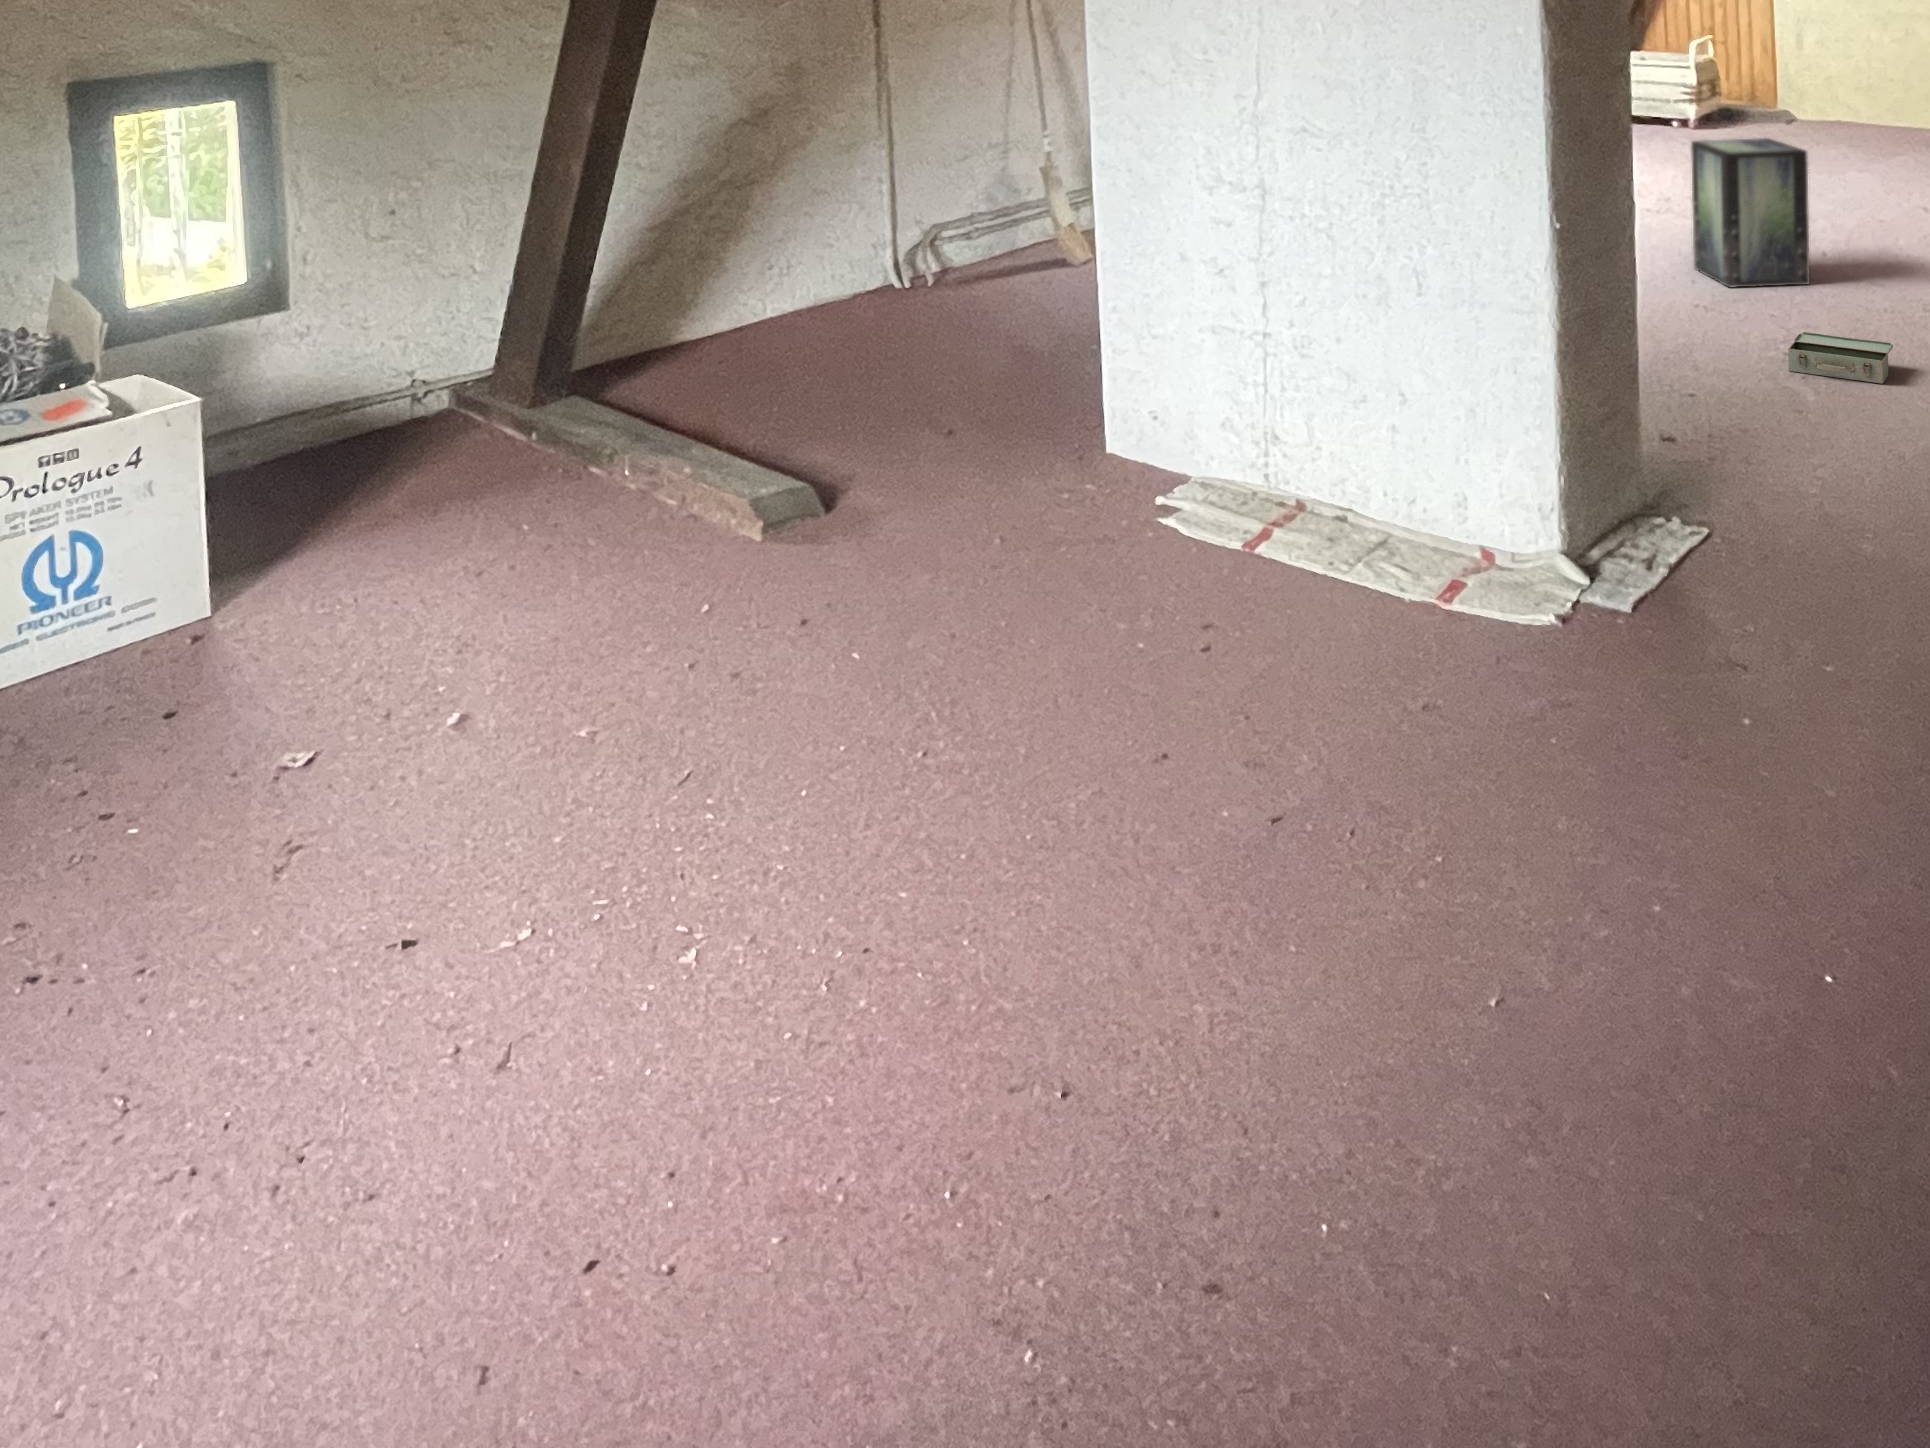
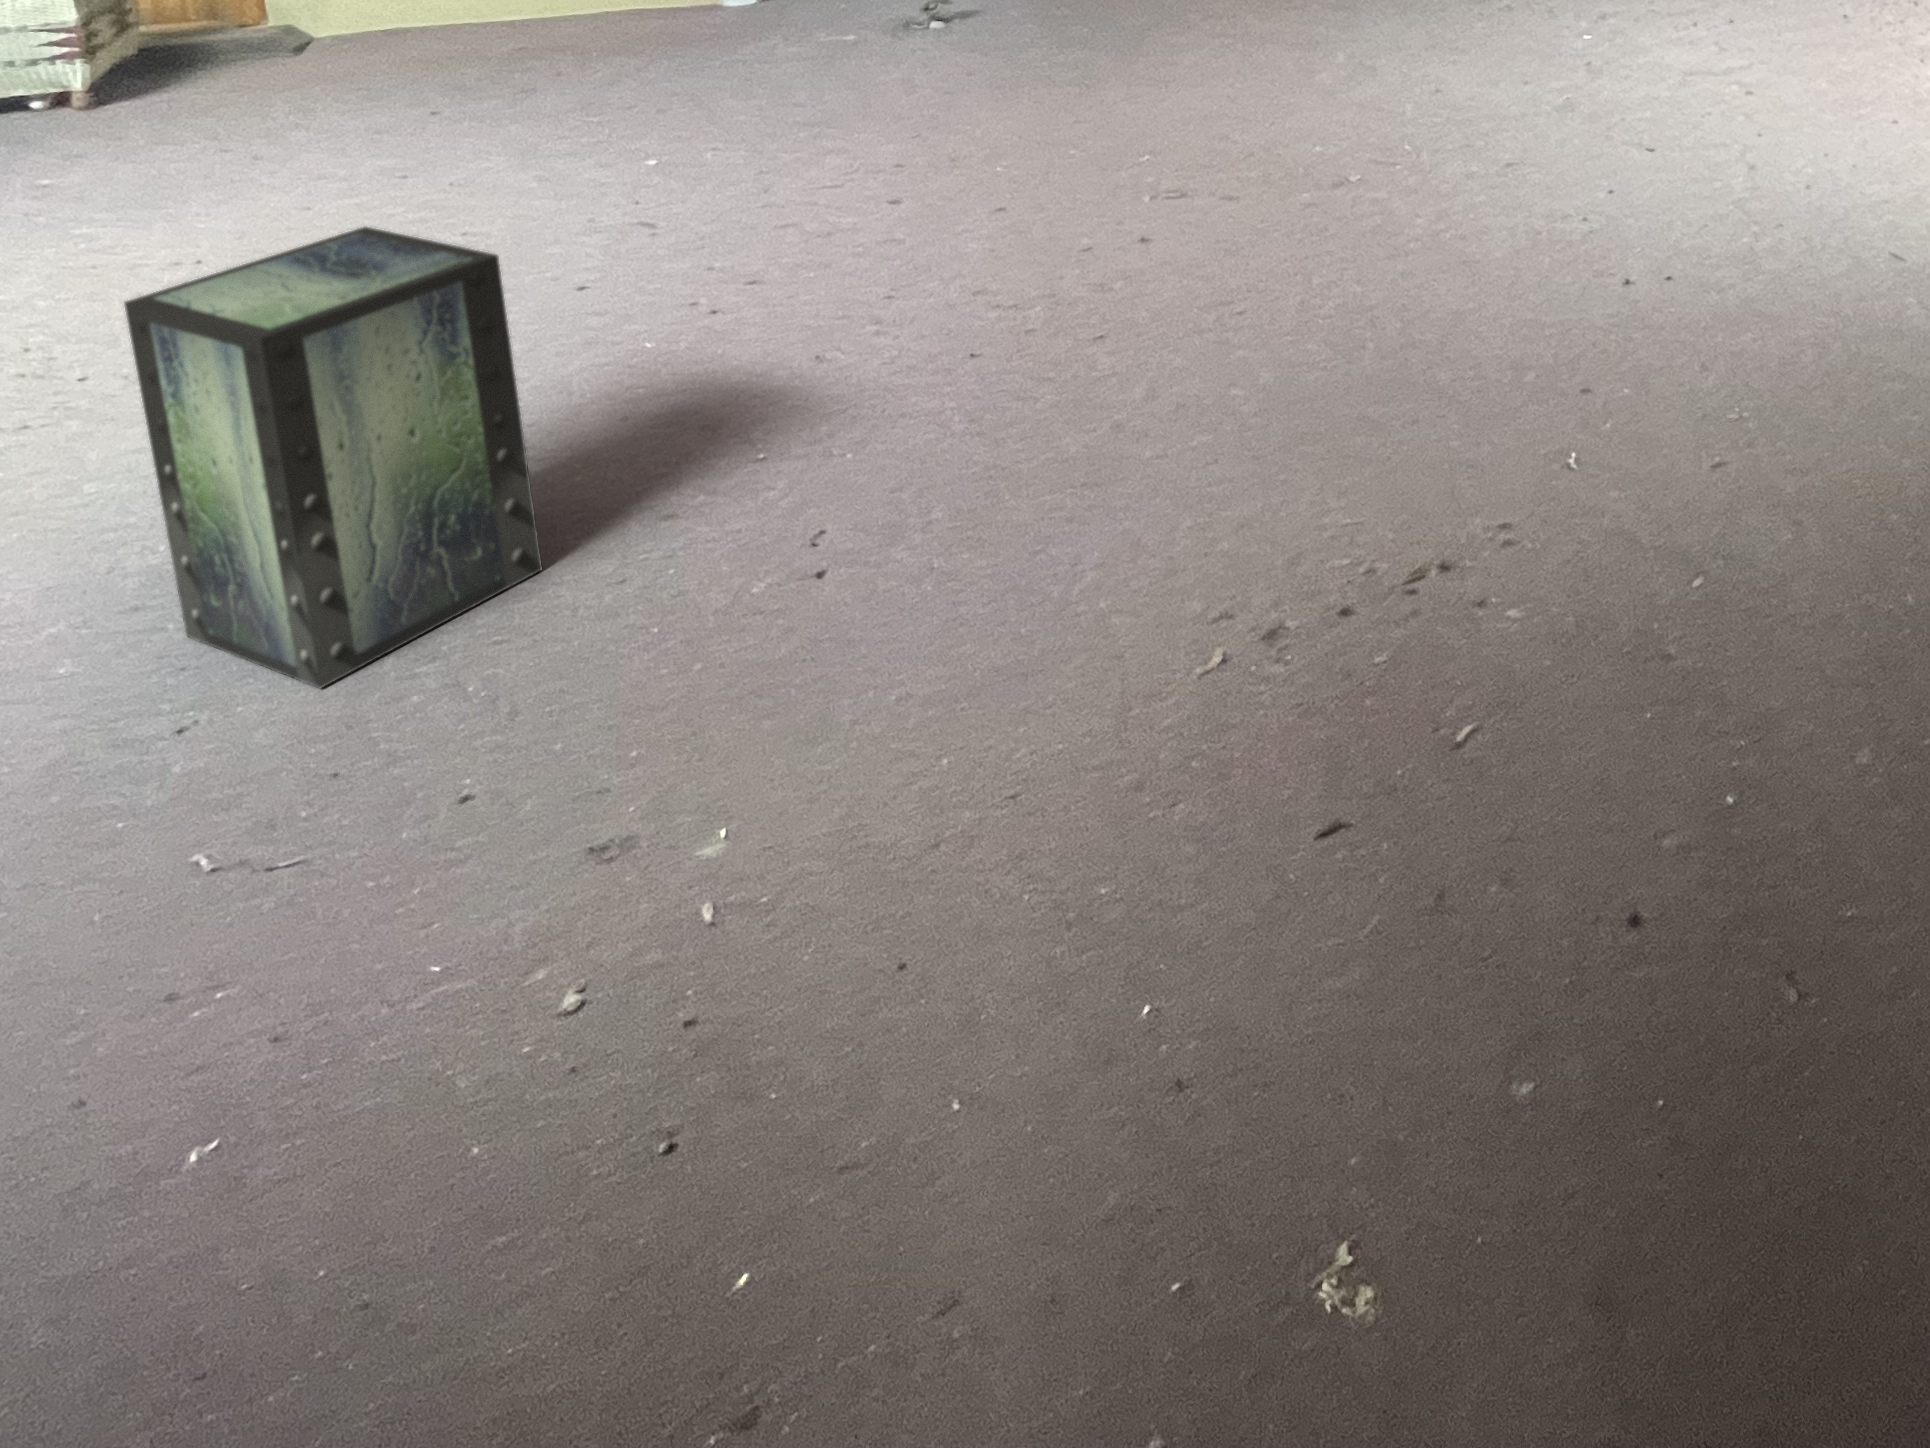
toolbox: present [1788,332,1893,384] -> none [656,818,956,1103]

